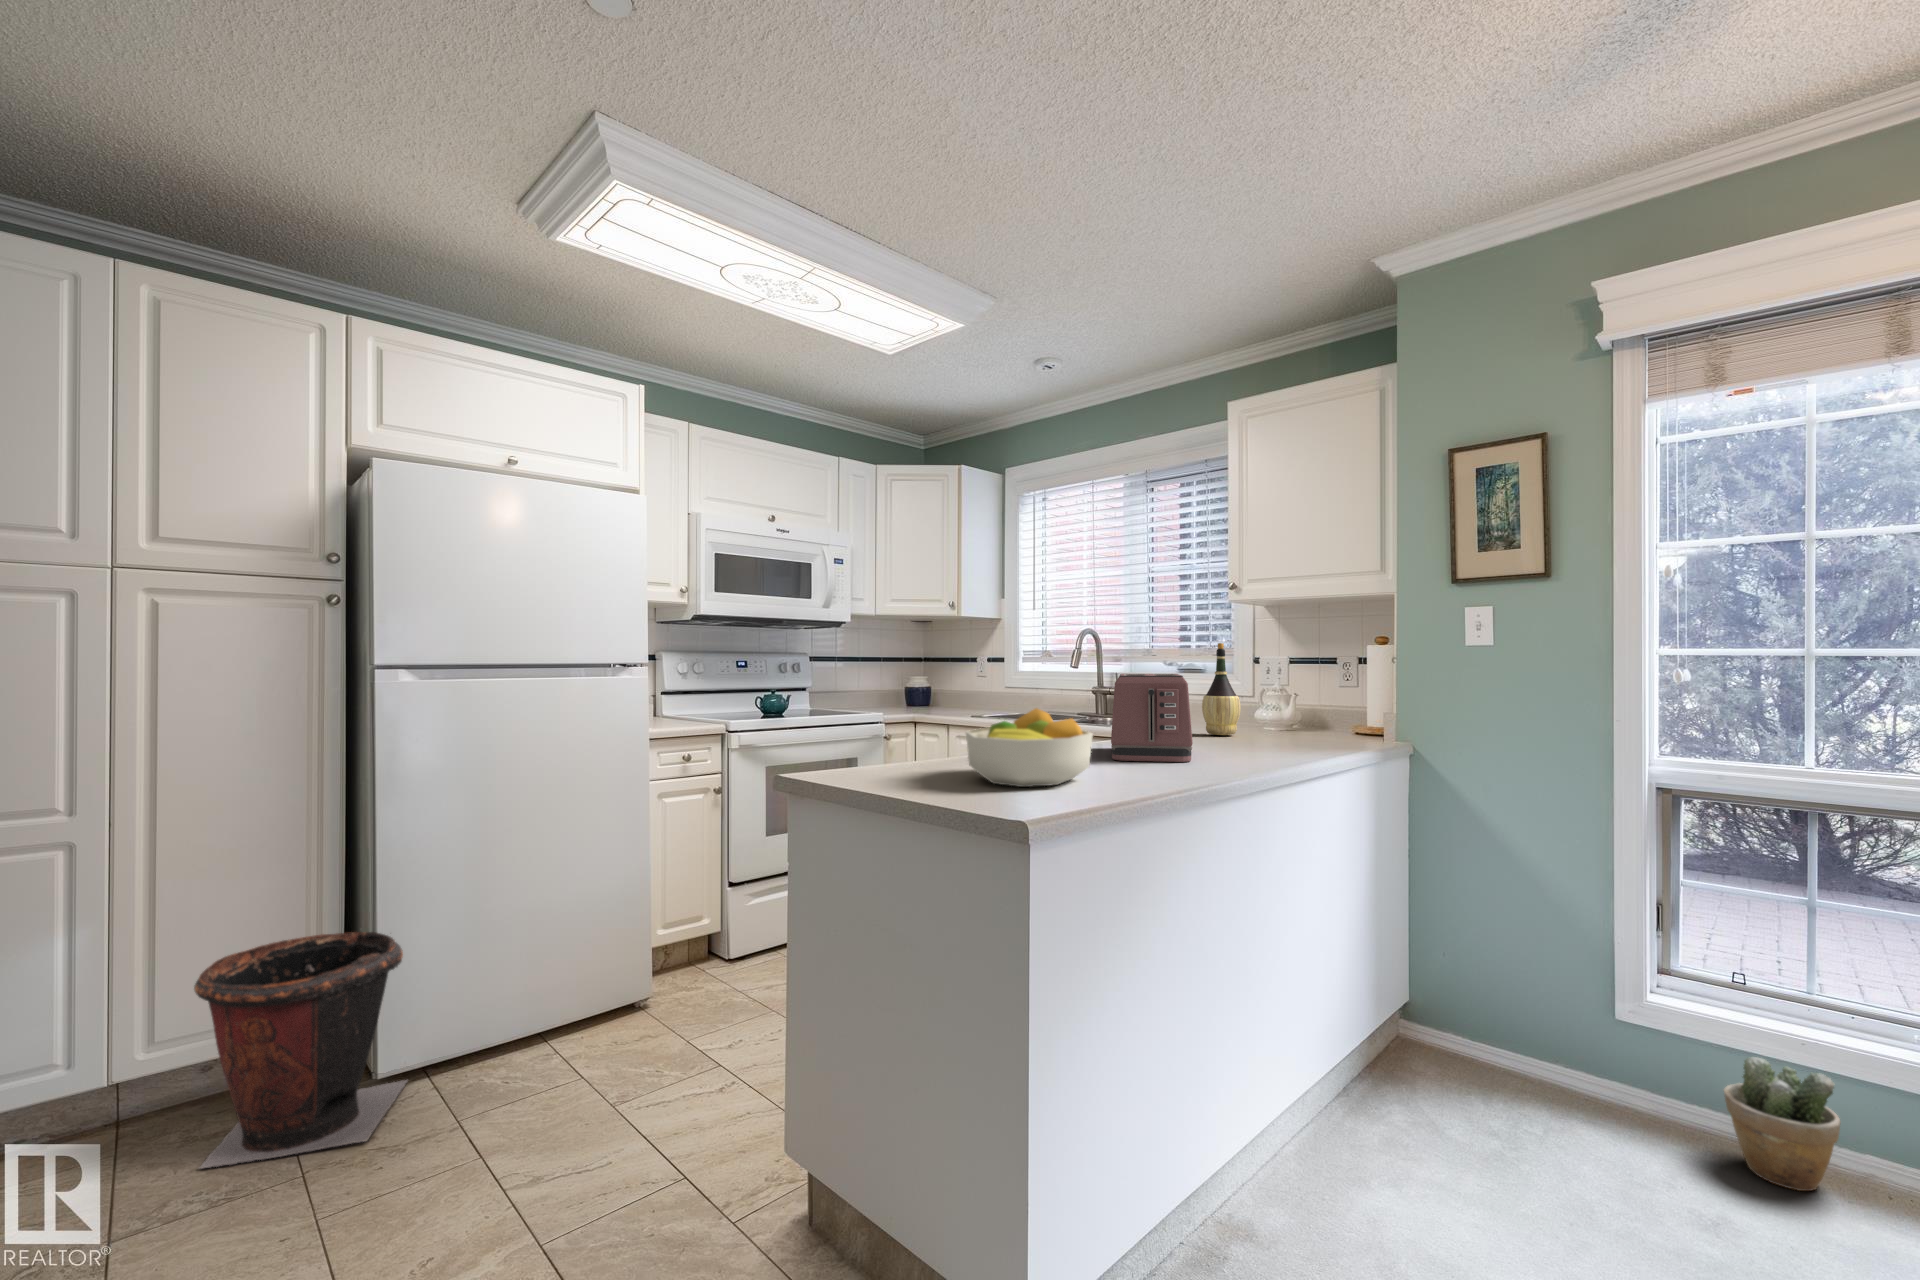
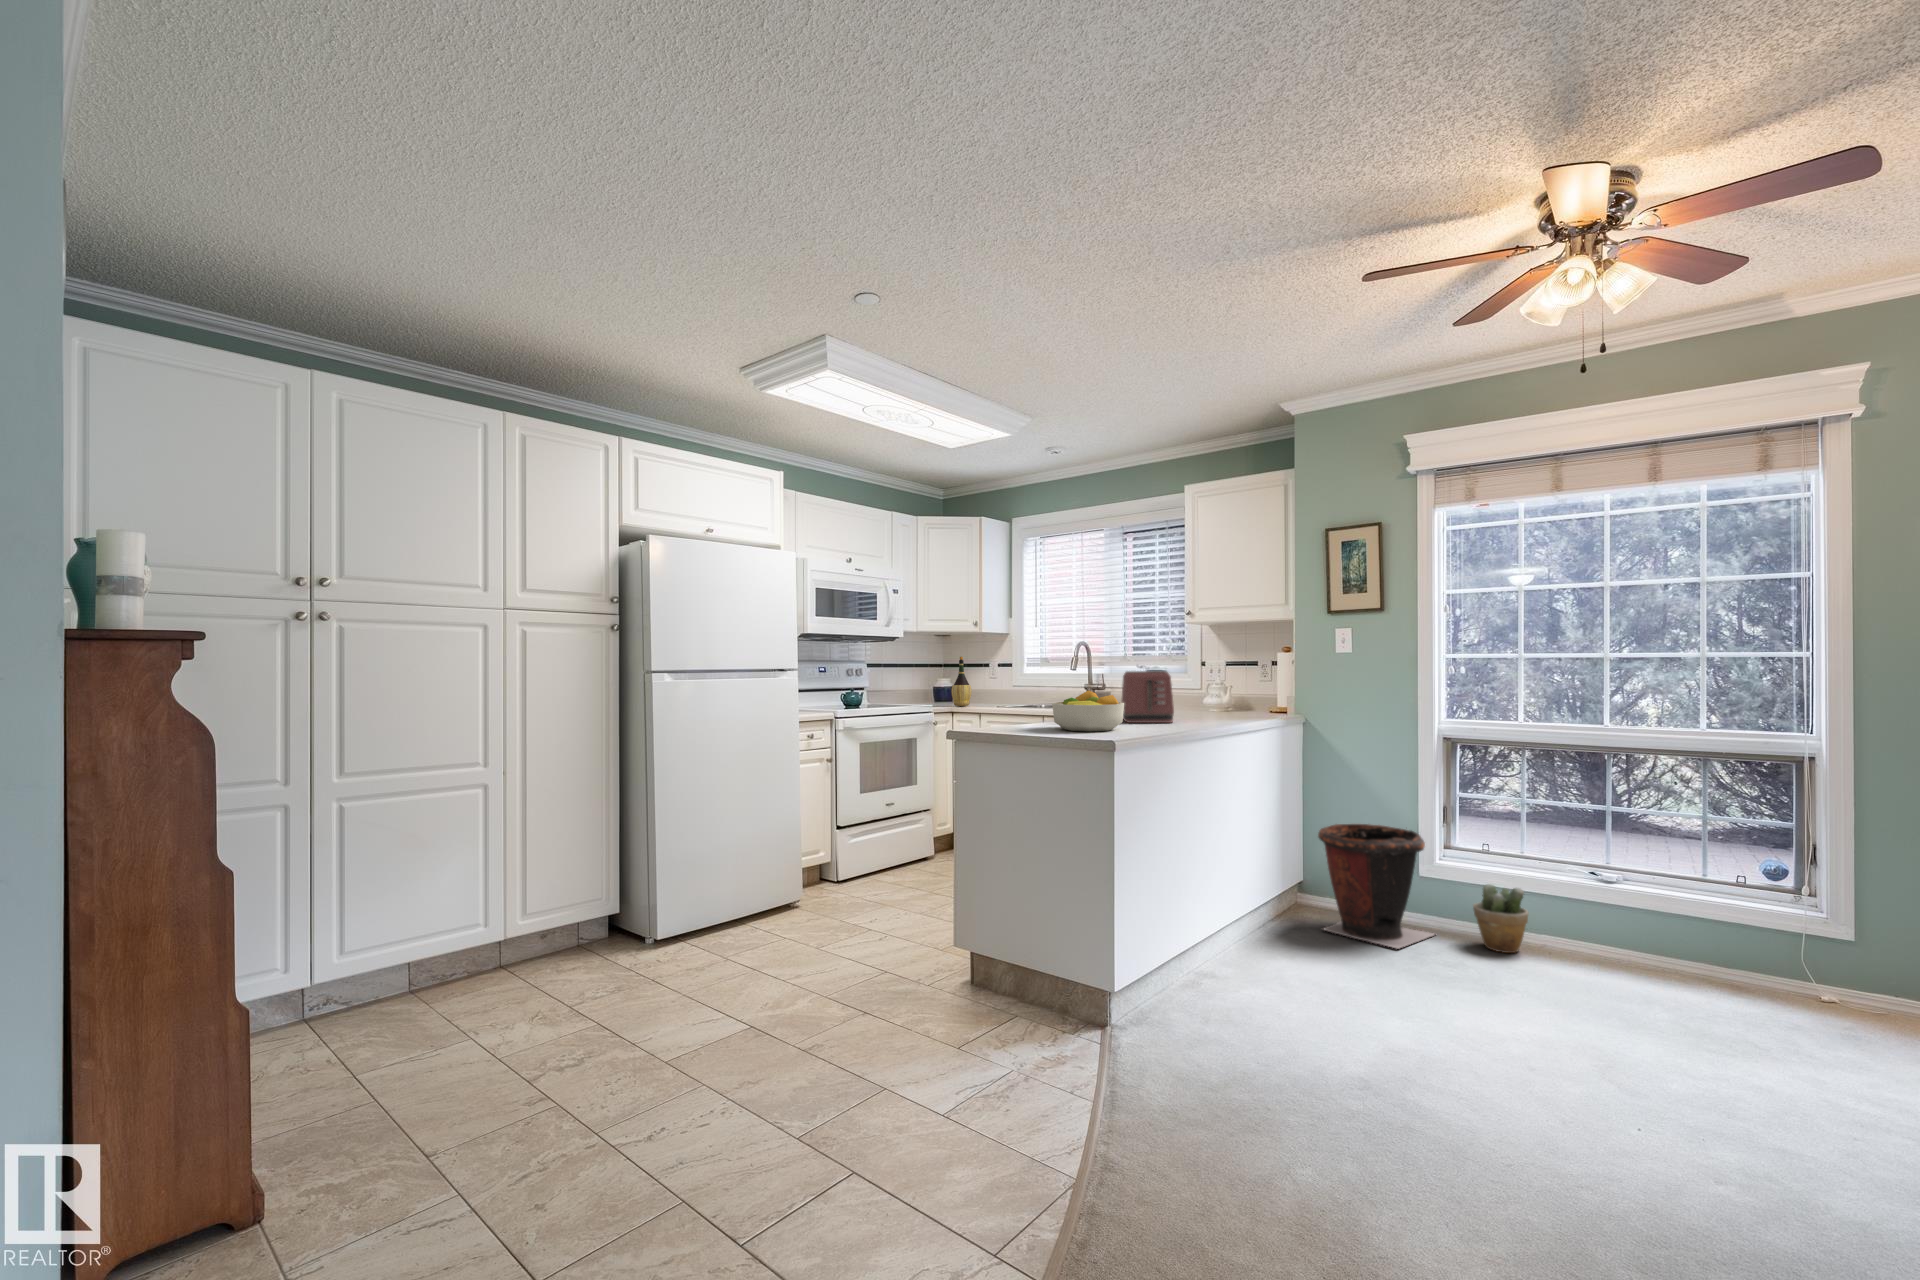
wine bottle: present [1202,643,1241,735] -> present [952,657,972,706]
waste bin: present [194,932,407,1169] -> present [1318,824,1437,949]

